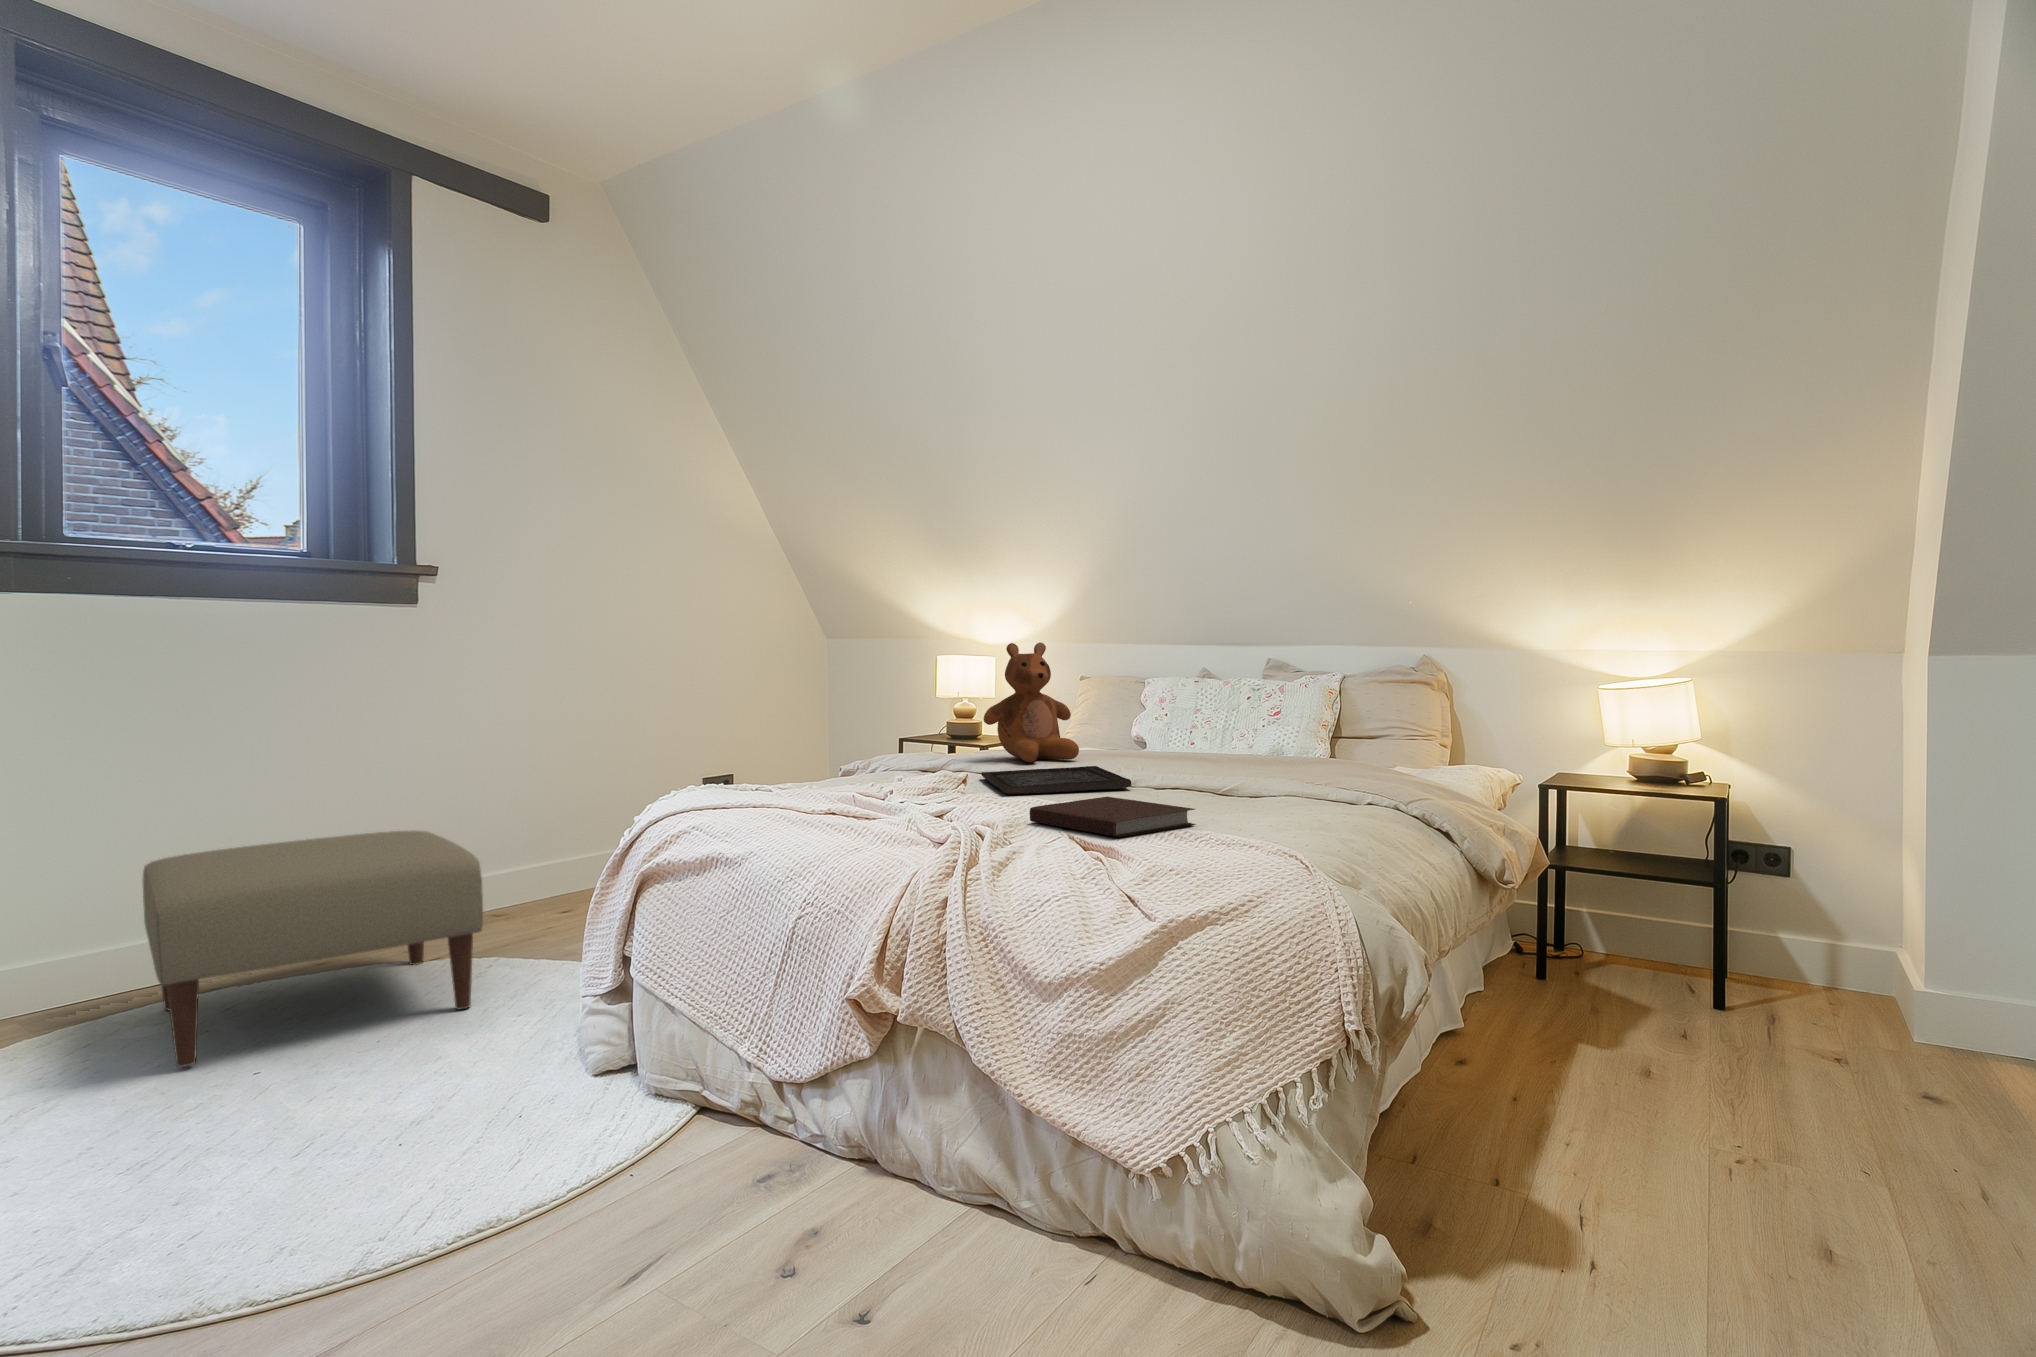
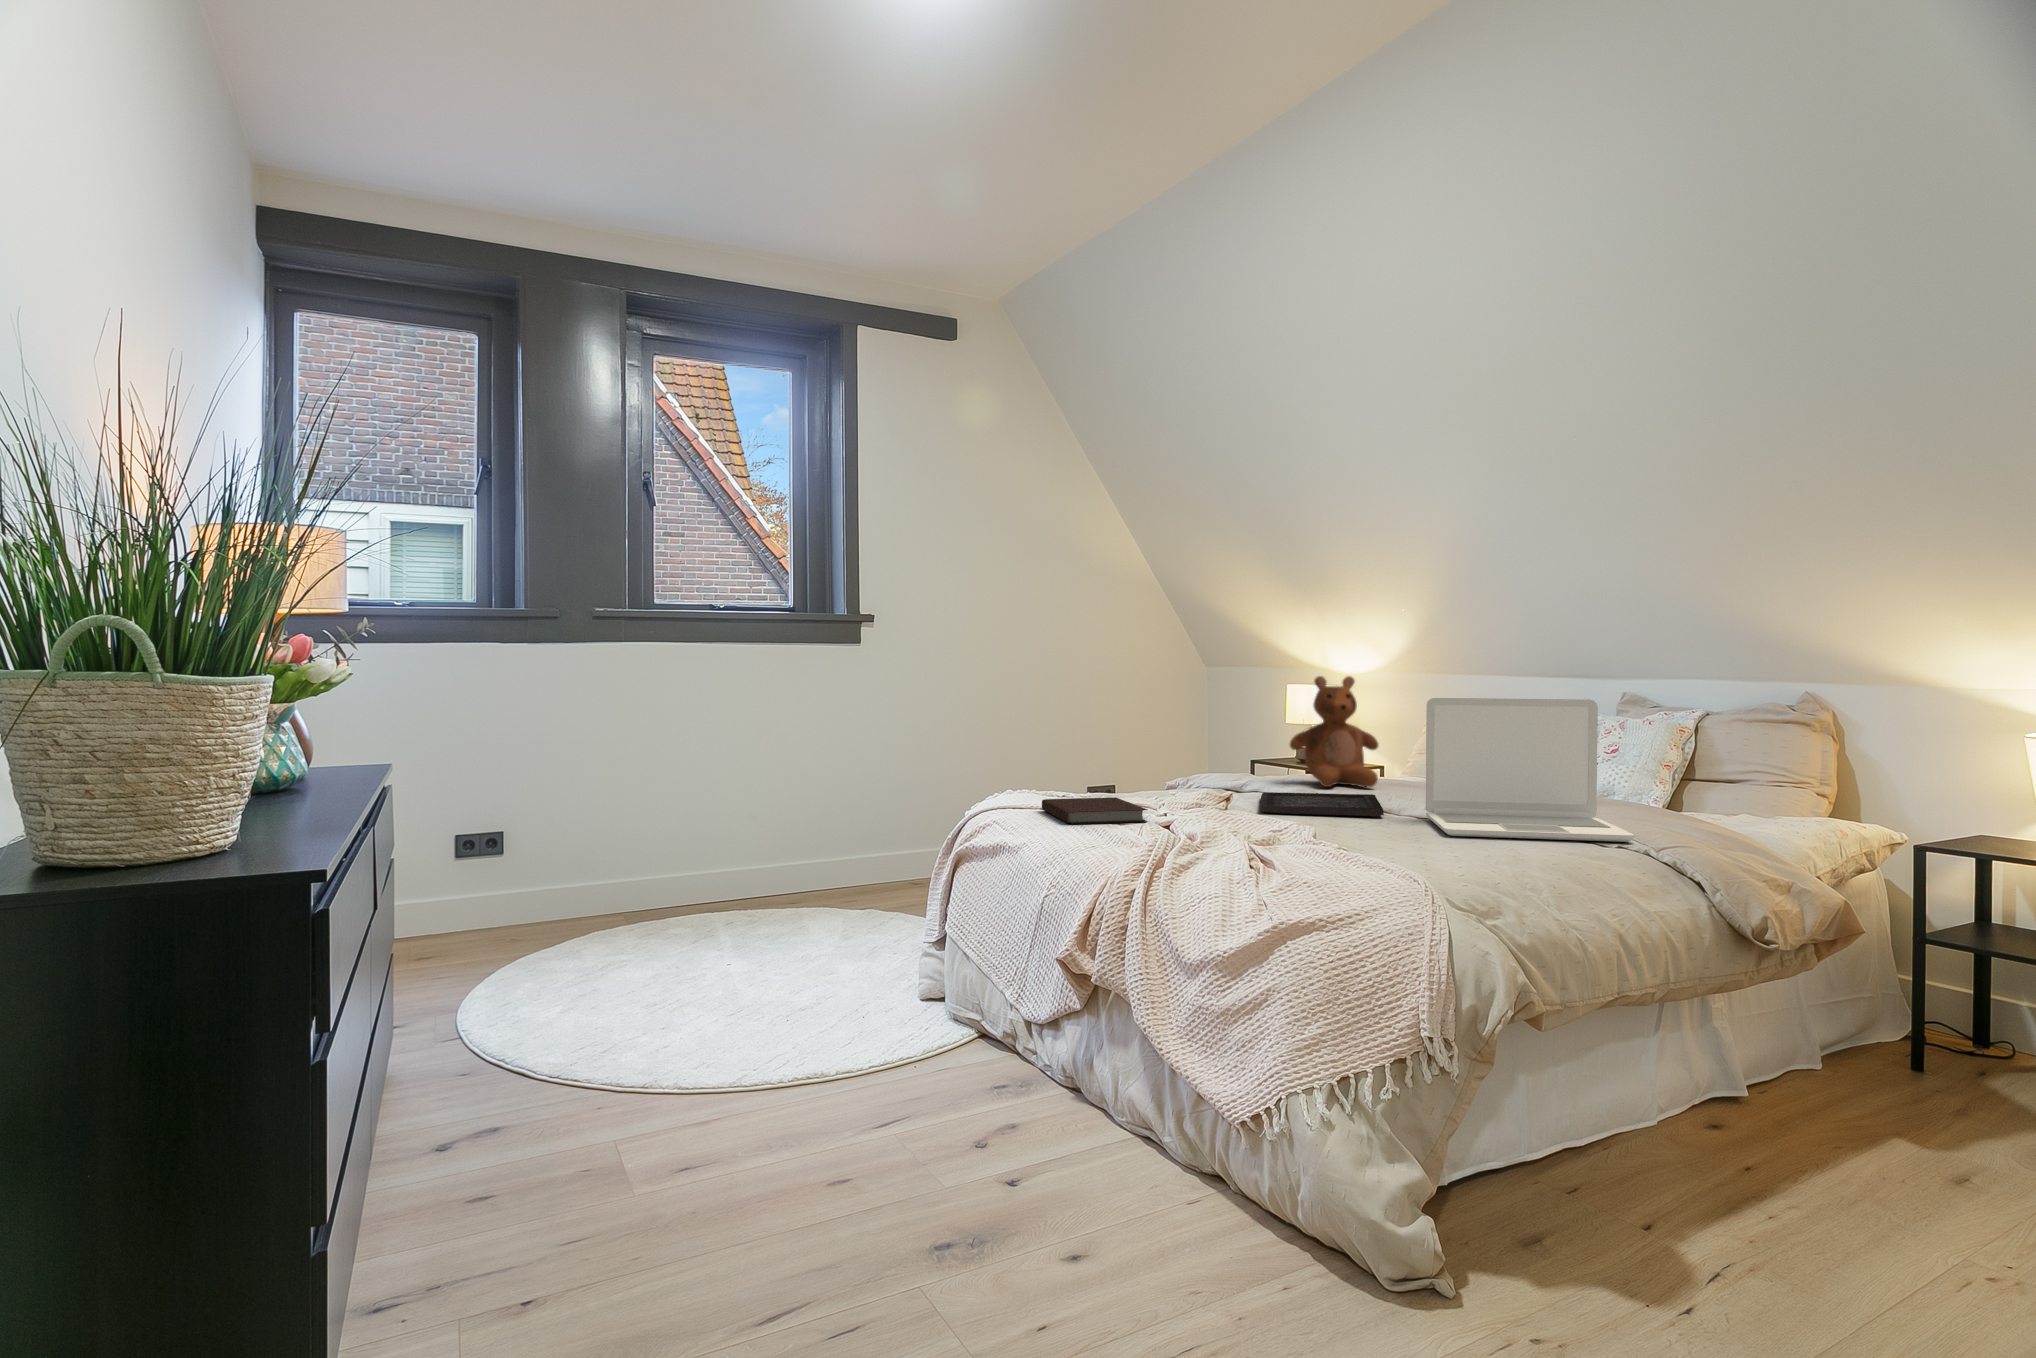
laptop: none [1169,654,1385,802] -> present [1426,698,1634,842]
notebook: present [1030,797,1195,837] -> present [1042,797,1148,824]
ottoman: present [143,831,483,1067] -> none [663,804,870,952]

